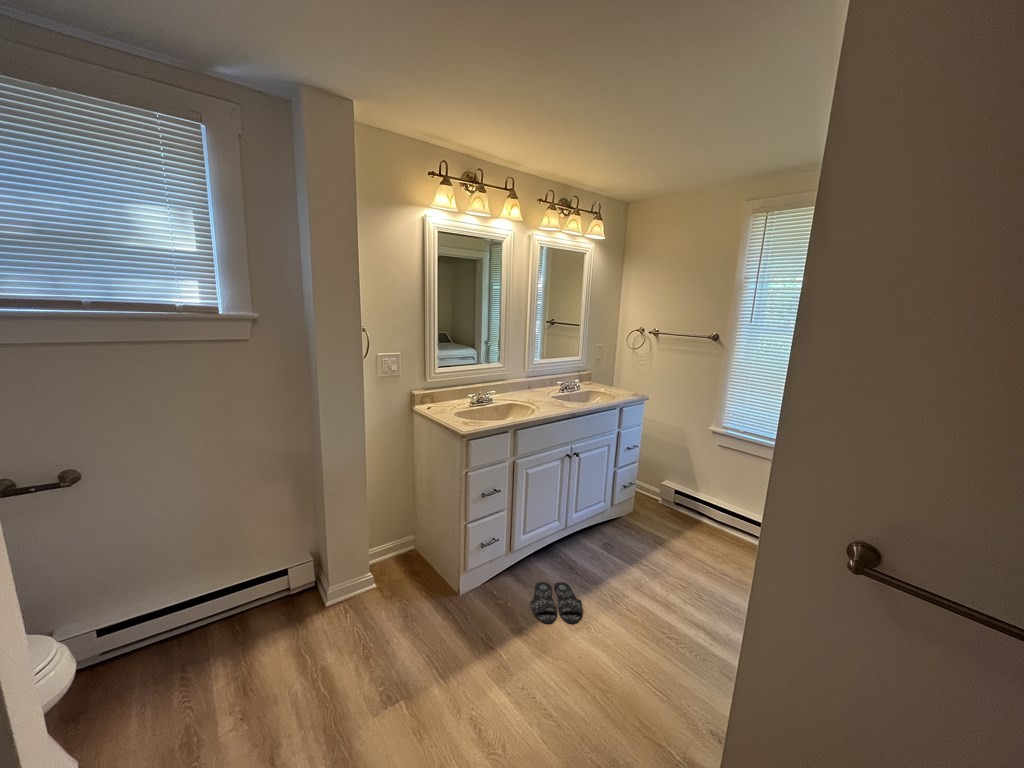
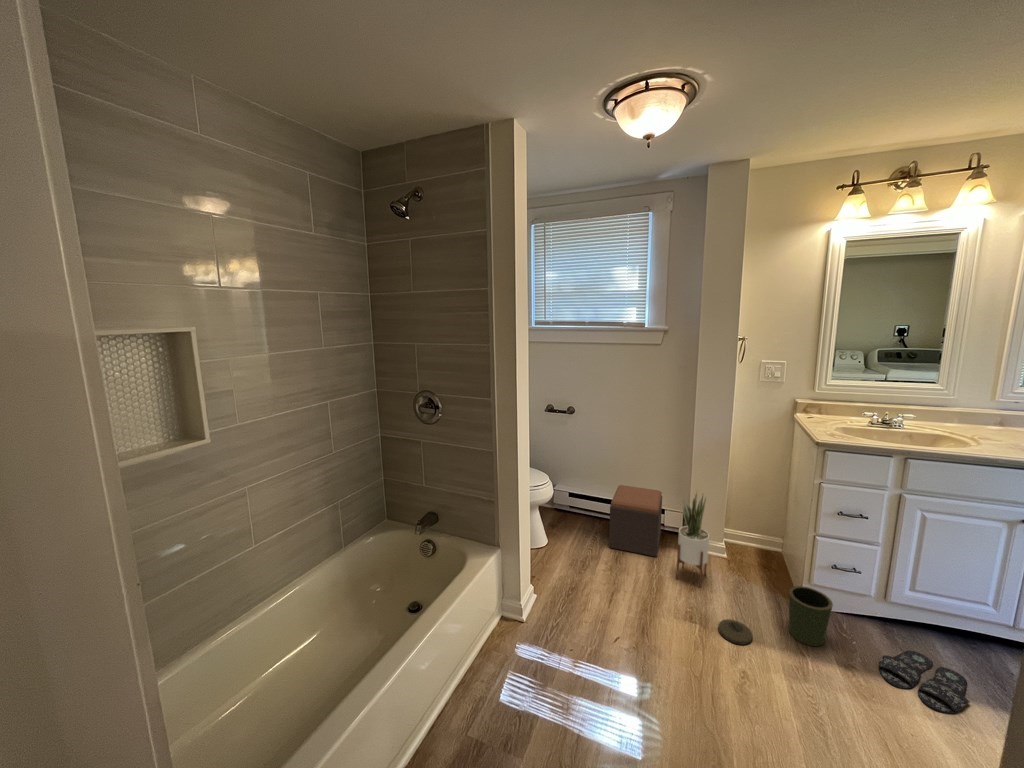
potted plant: none [336,528,374,656] -> present [676,492,709,587]
footstool: none [206,548,301,676] -> present [609,485,662,557]
trash can: none [420,577,502,691] -> present [718,586,833,646]

